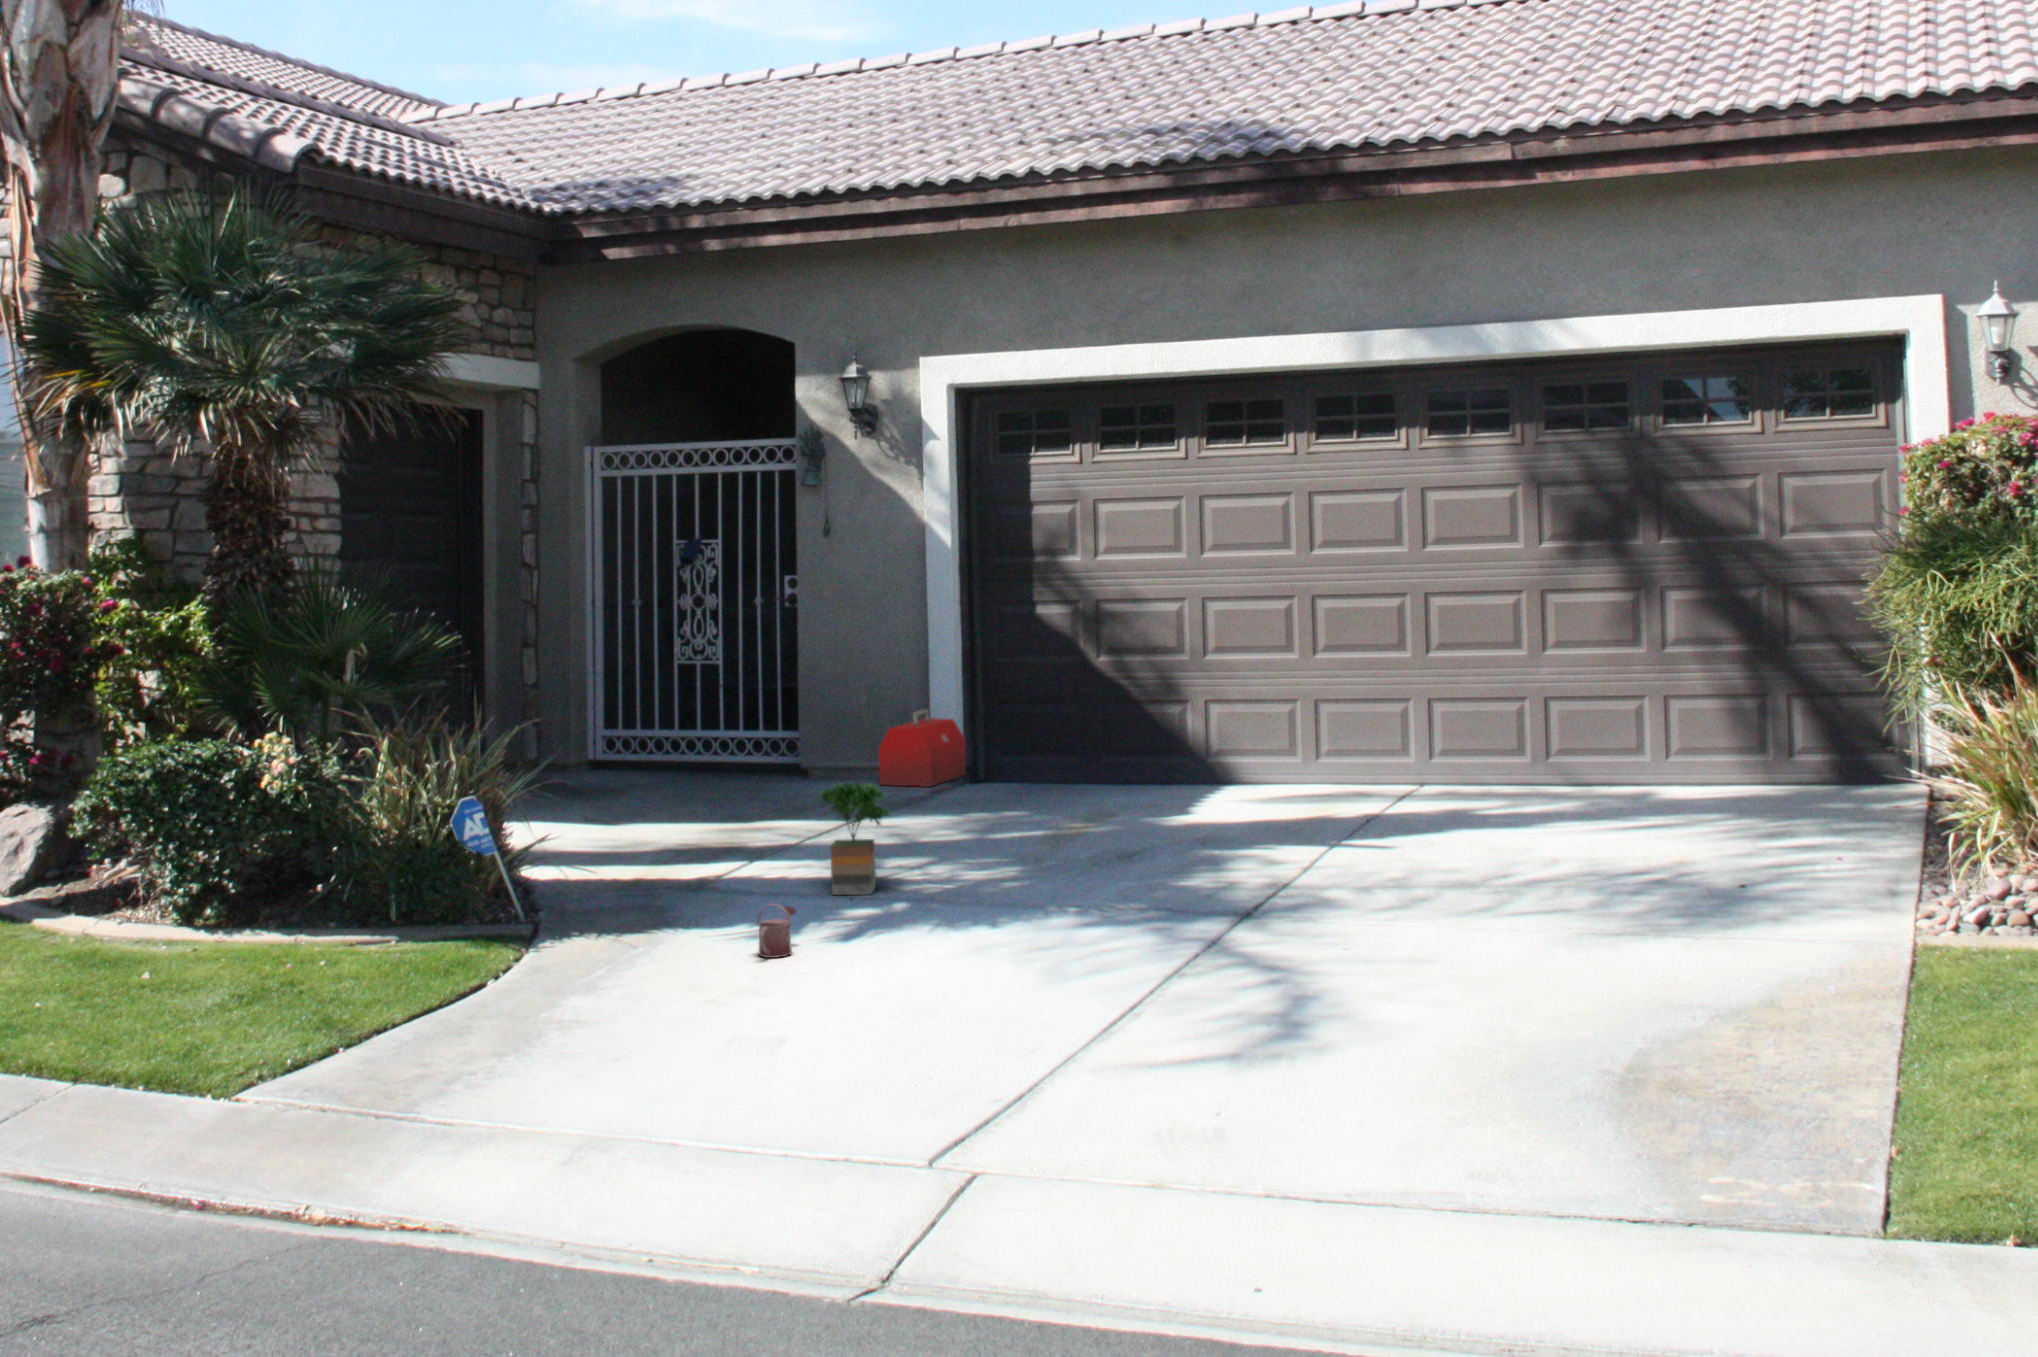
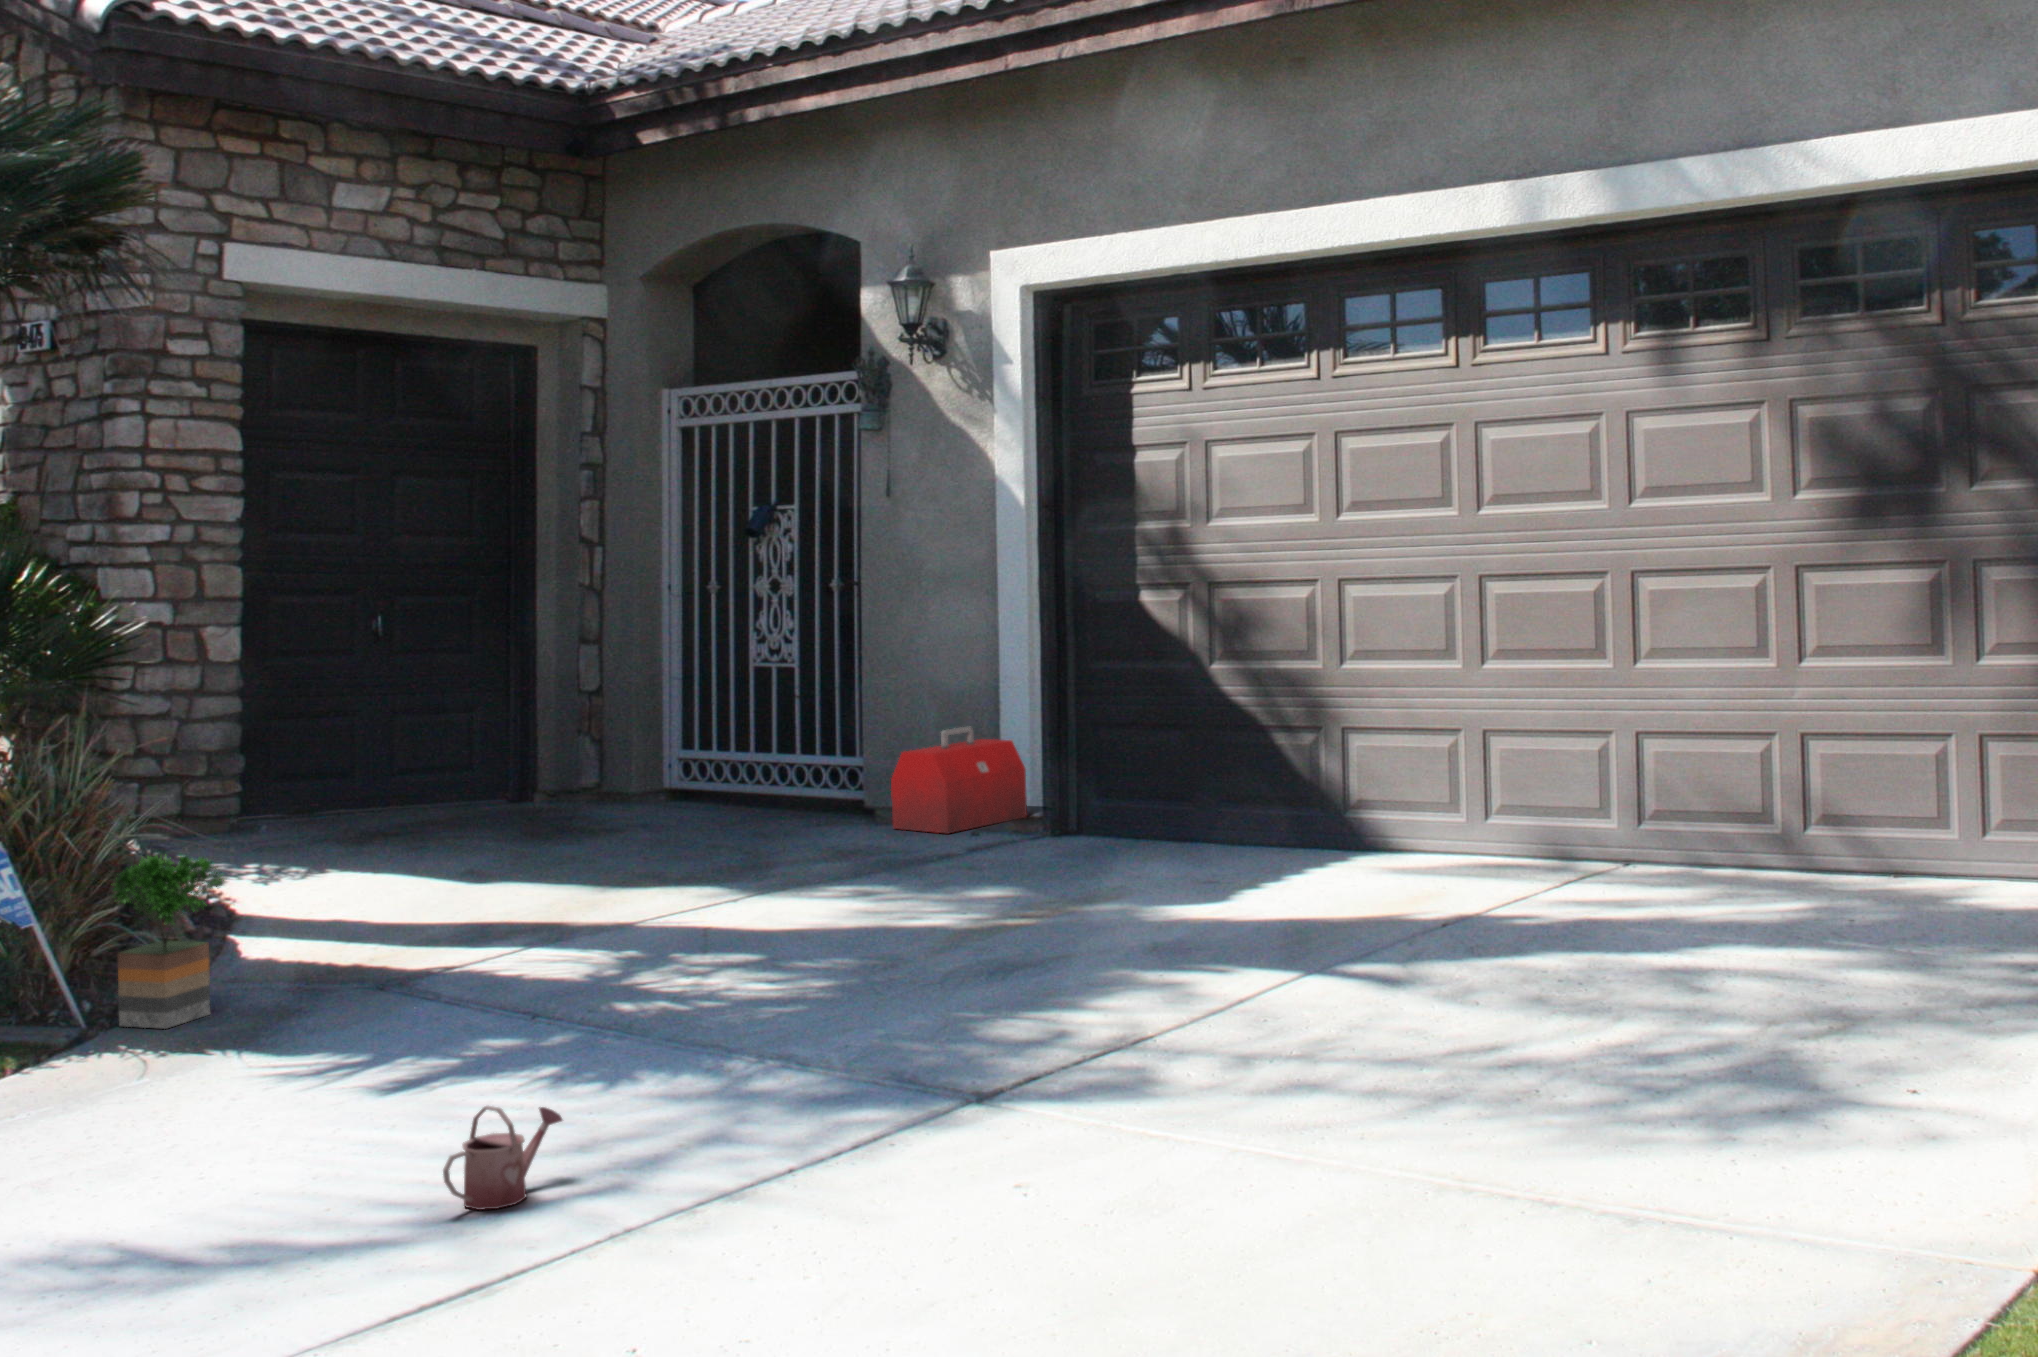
potted tree: present [821,783,888,895] -> present [114,856,224,1029]
watering can: present [757,904,797,958] -> present [443,1106,562,1210]

